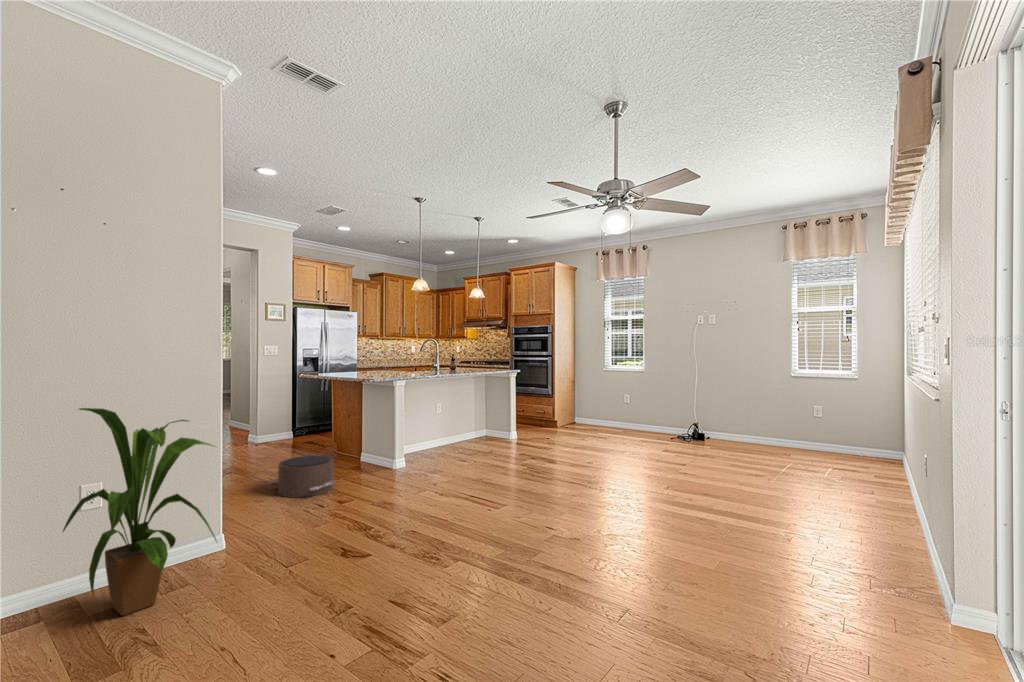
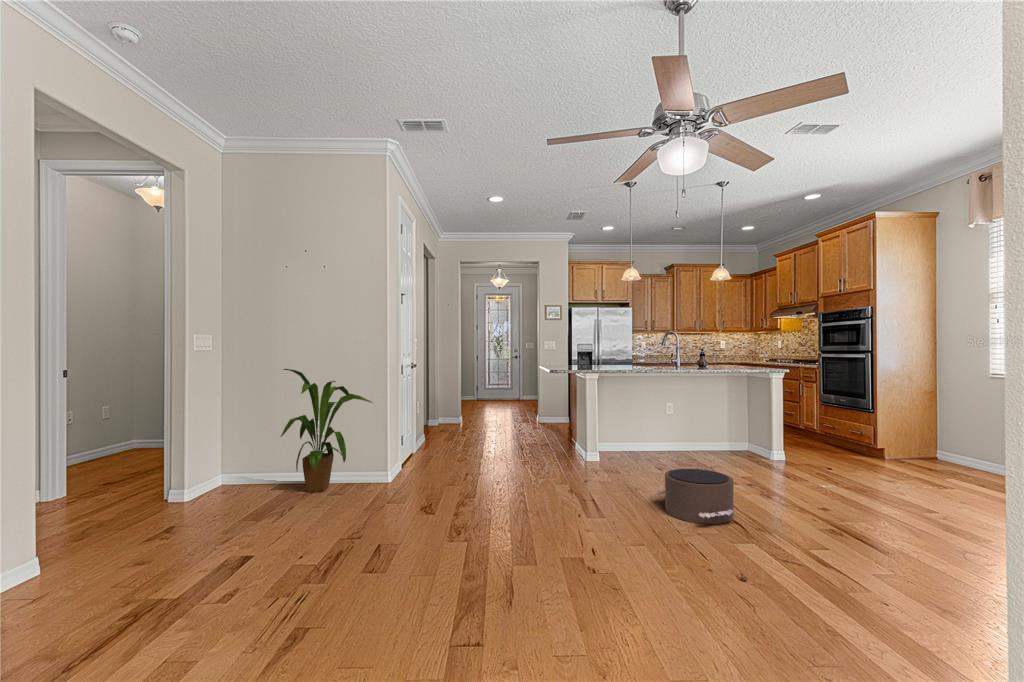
pouf: present [268,456,334,497] -> present [655,469,735,524]

